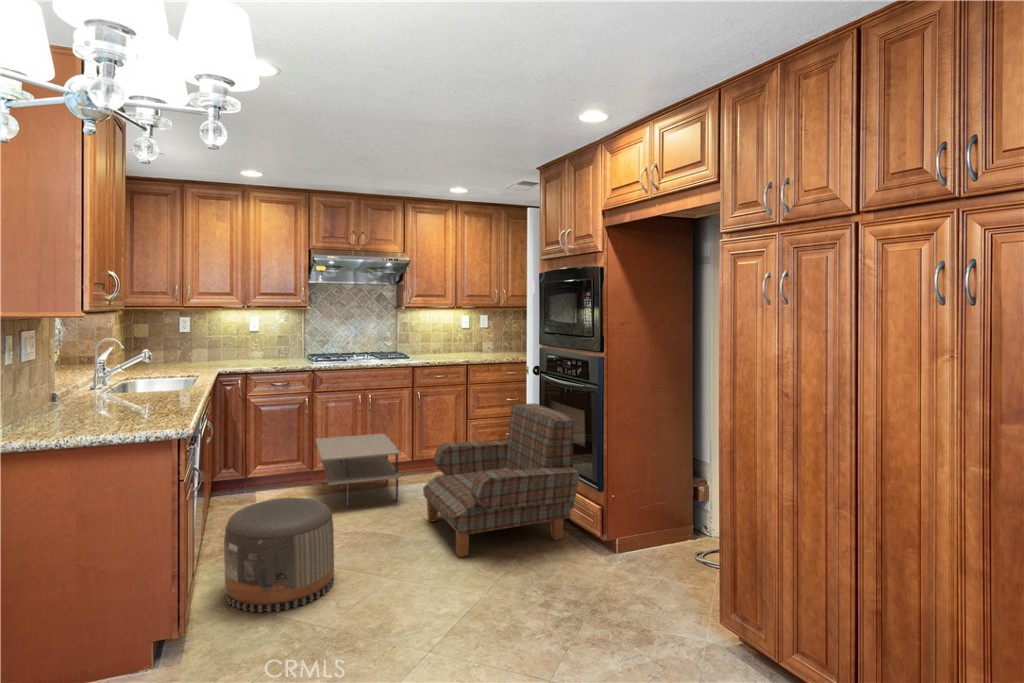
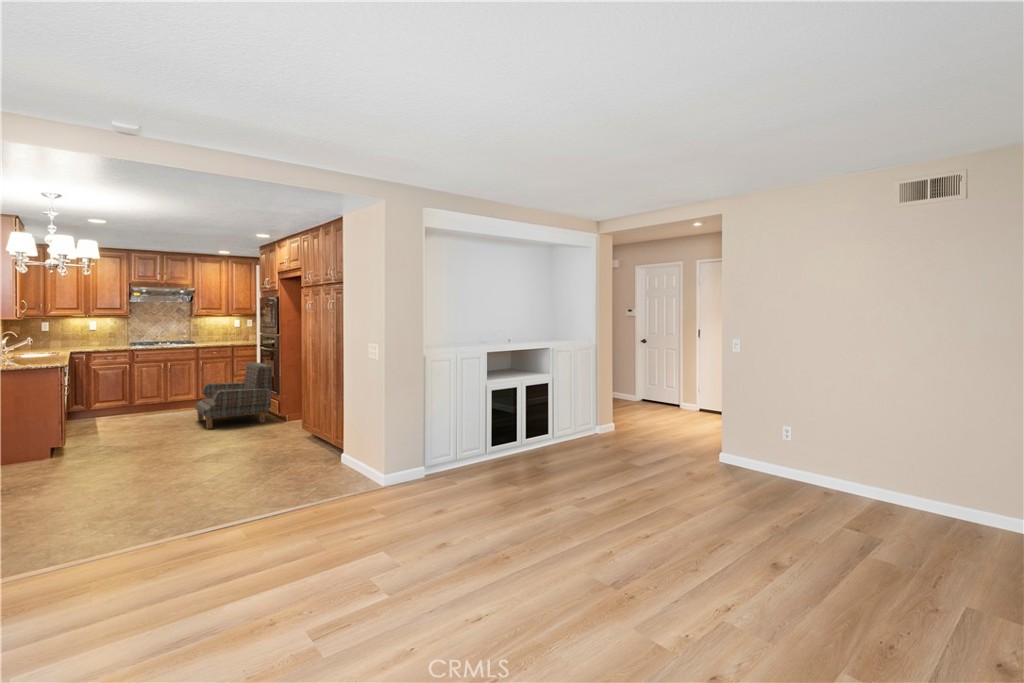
side table: present [316,434,401,507] -> none [134,385,185,420]
pouf: present [224,498,334,612] -> none [81,403,140,447]

